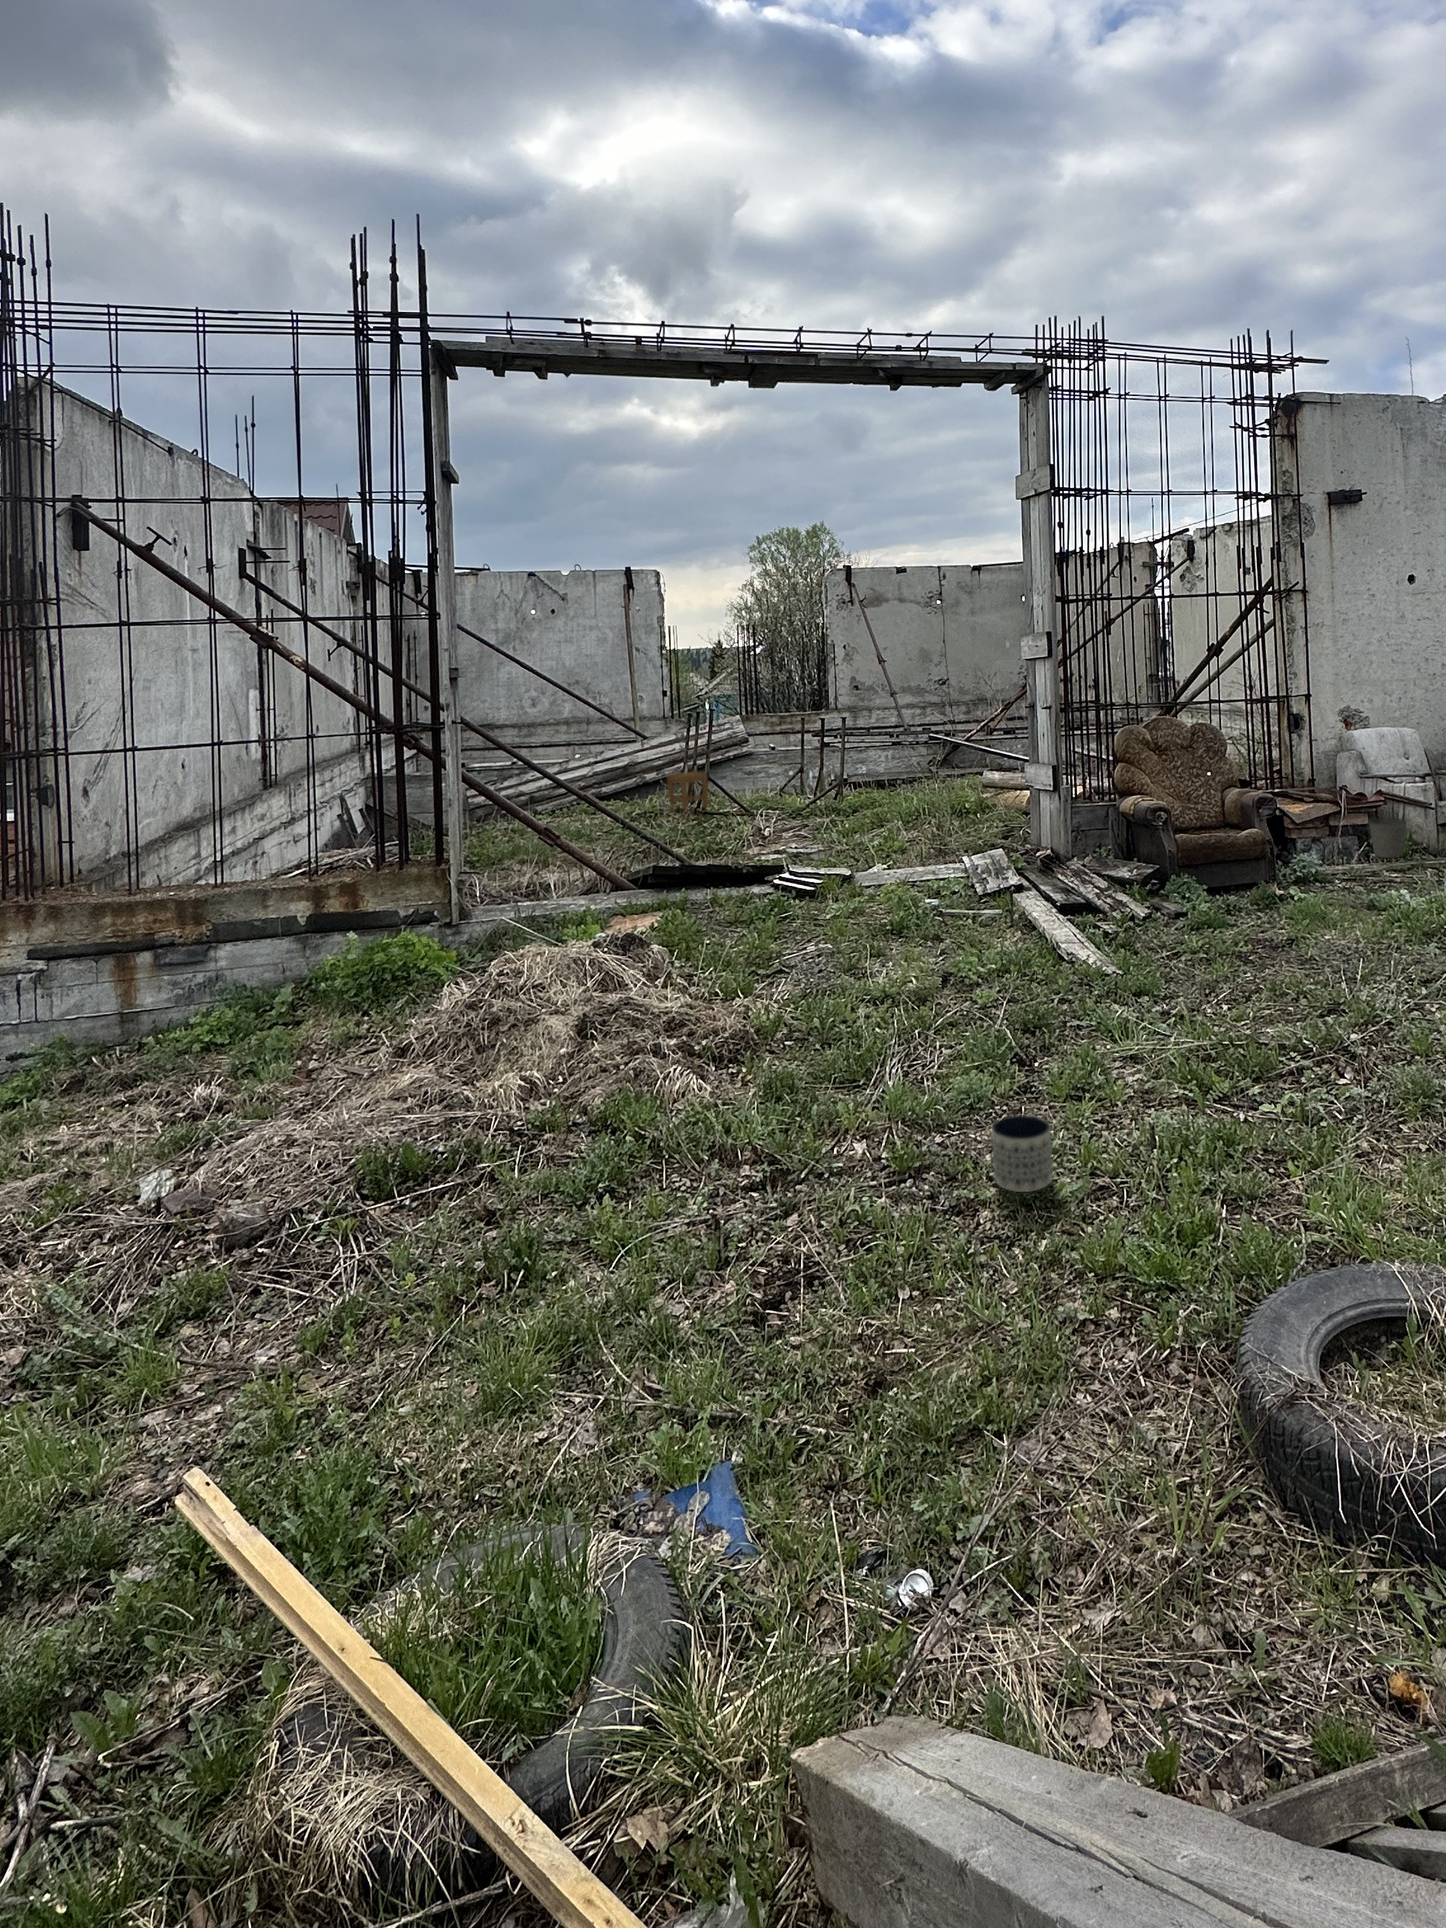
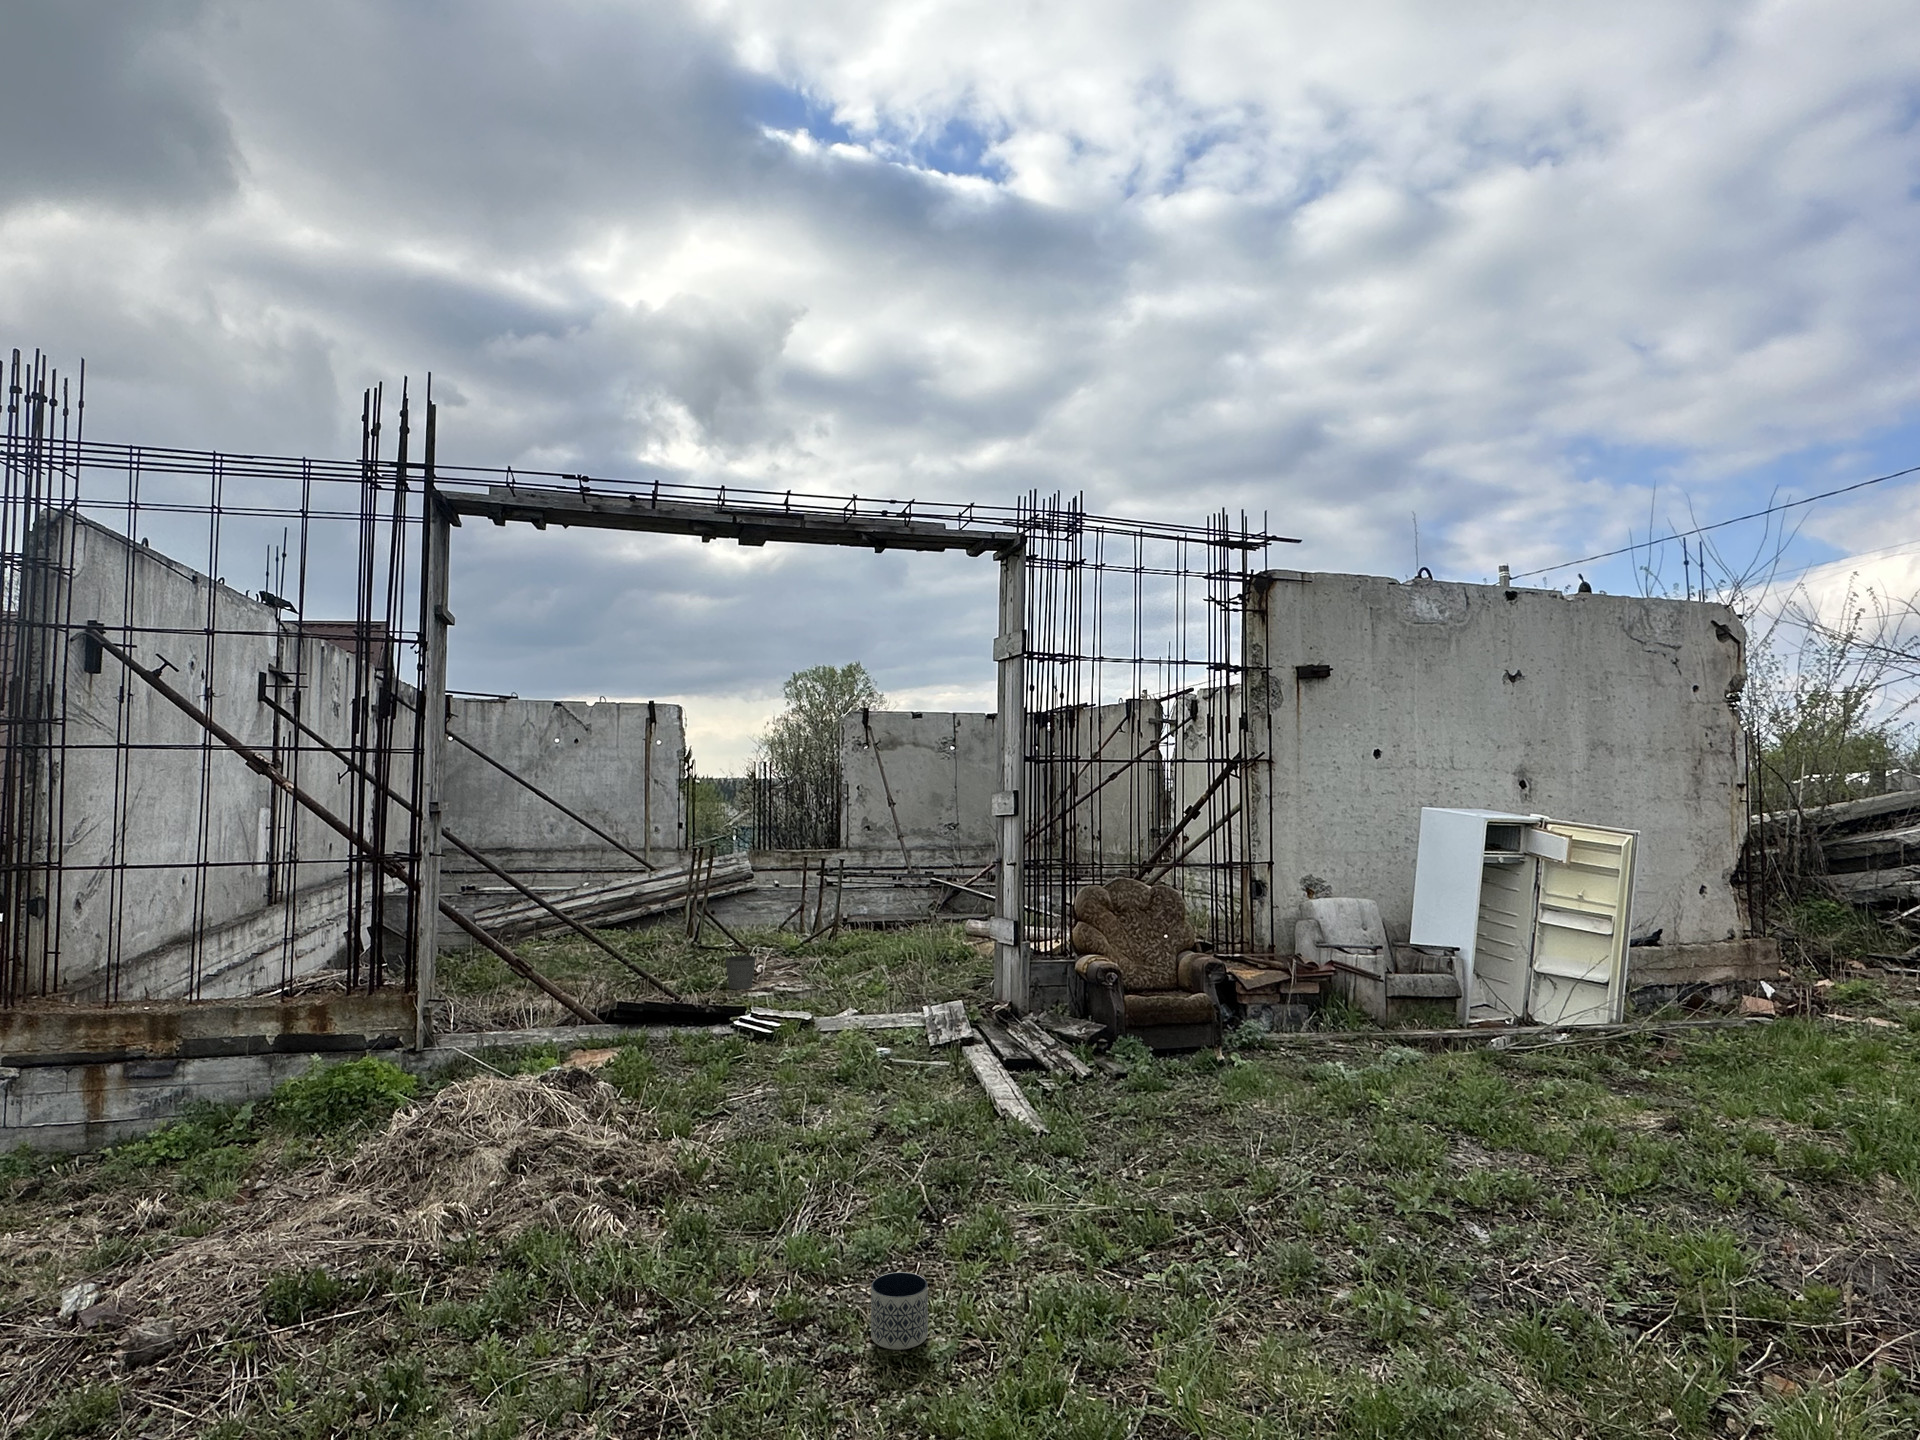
stool: present [668,772,708,812] -> none [665,904,703,945]
bucket: present [1368,818,1406,858] -> present [725,955,756,989]

